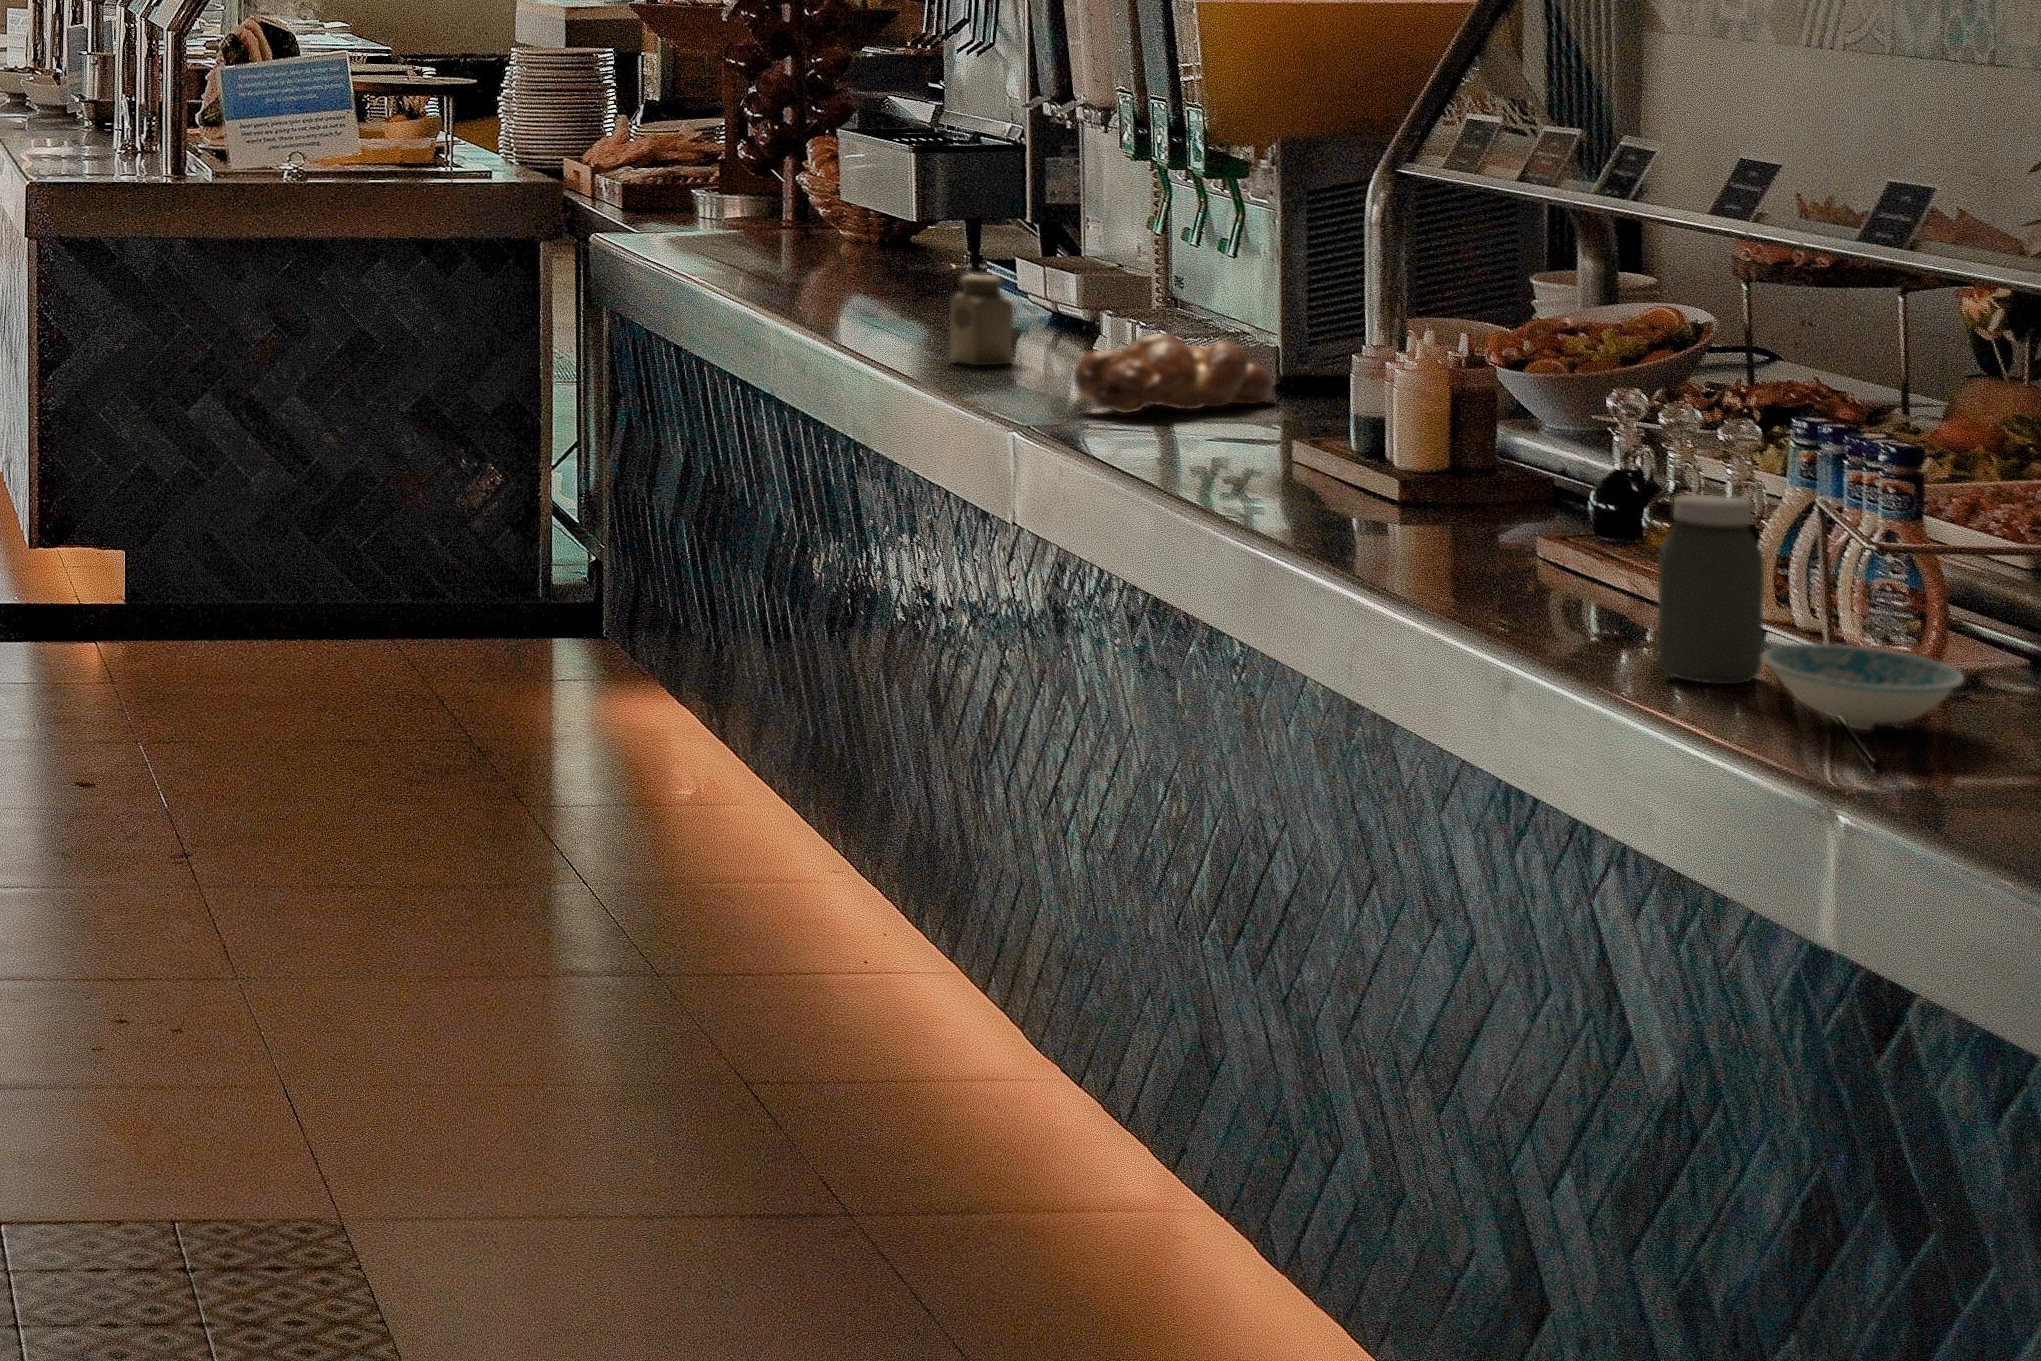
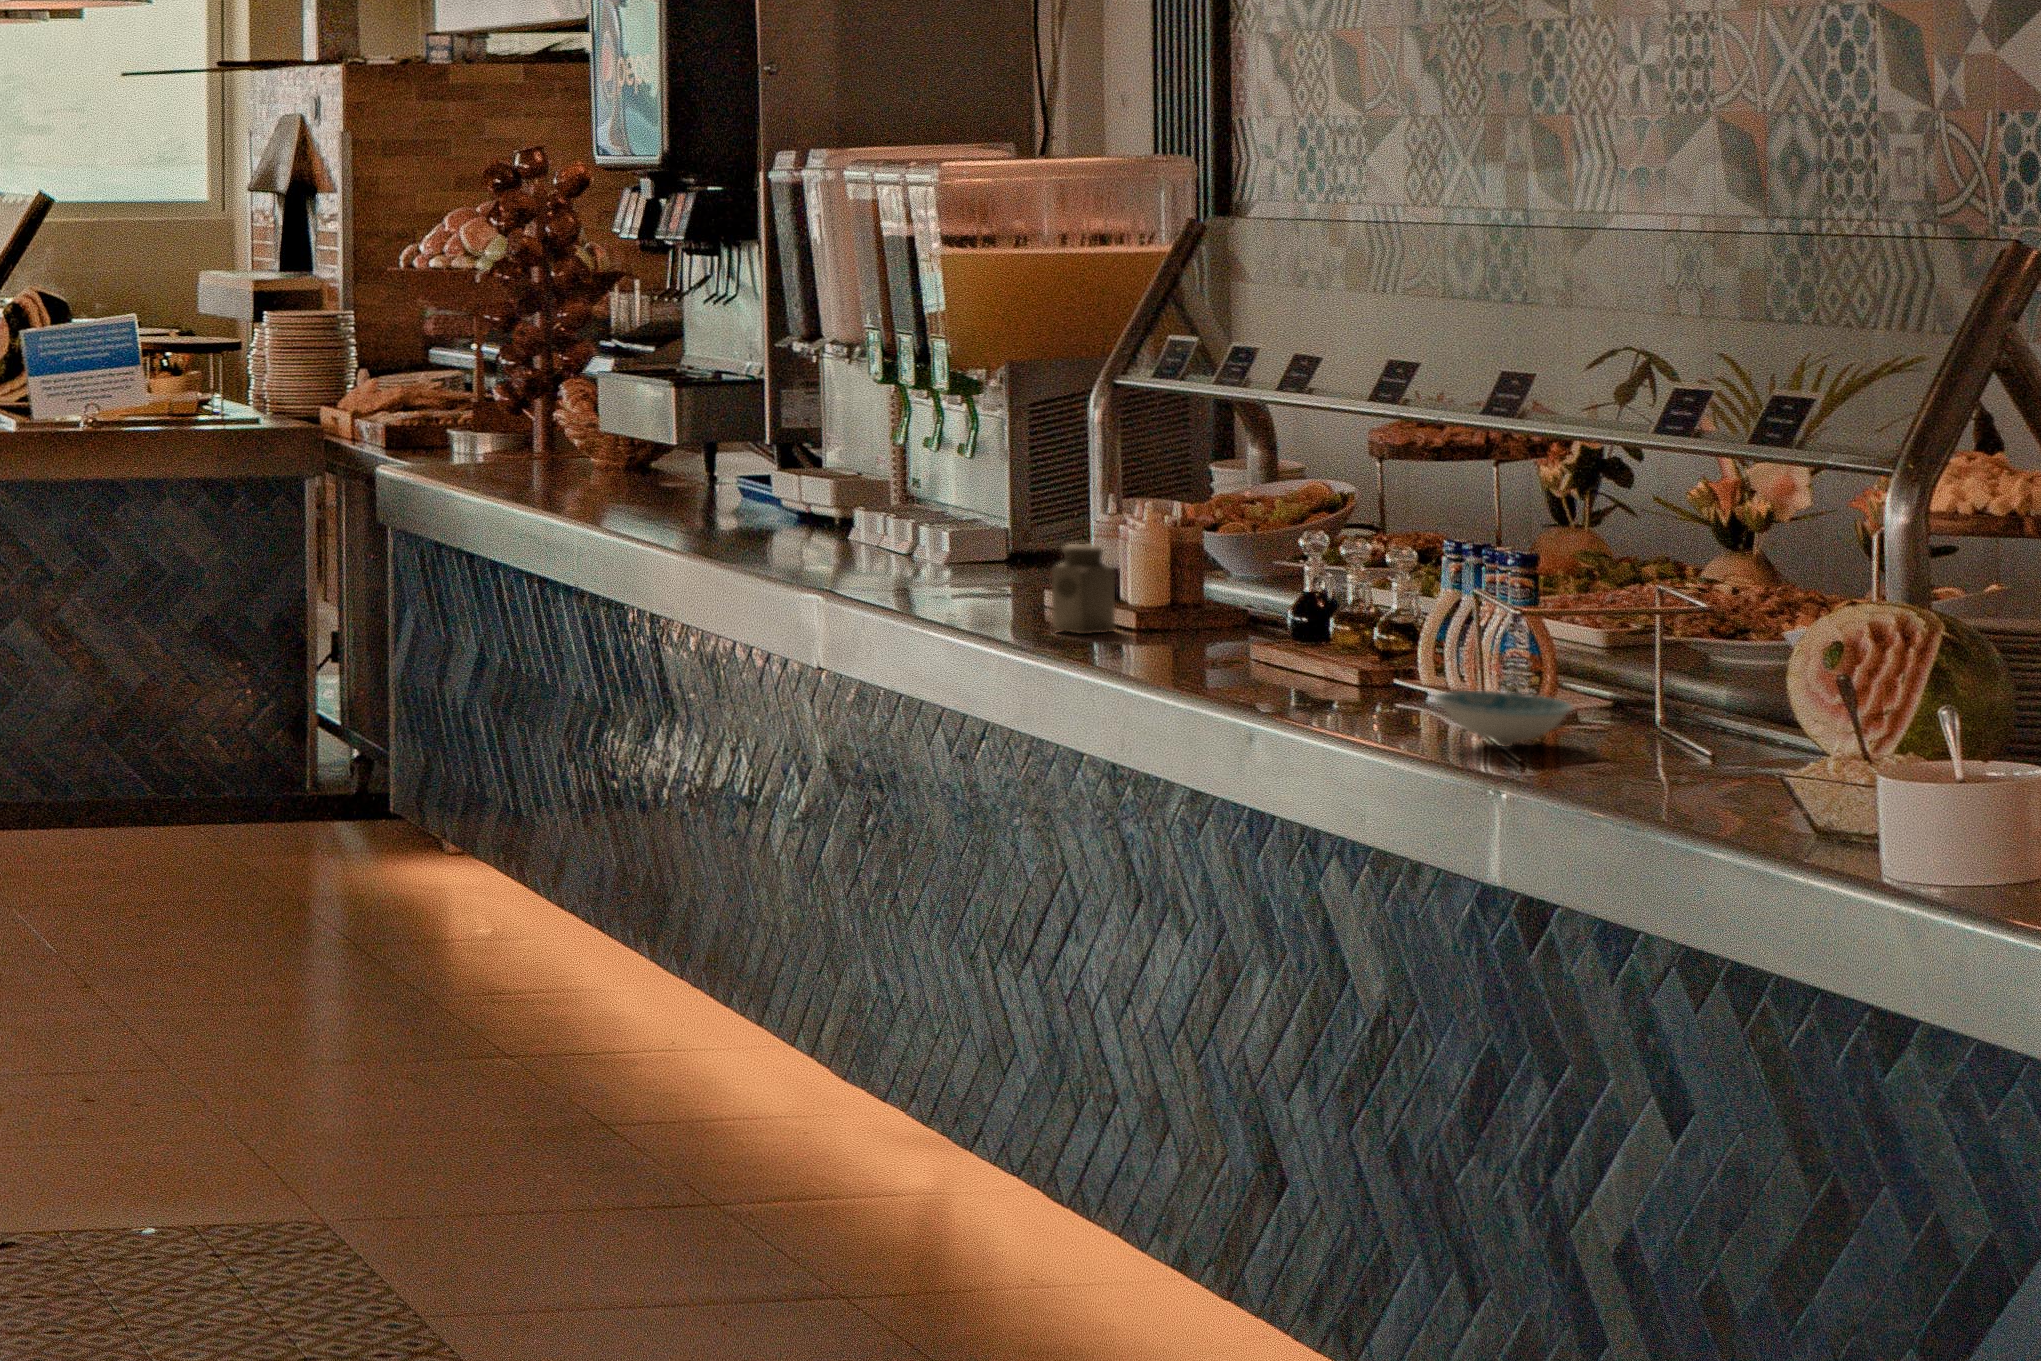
salt shaker: present [950,274,1013,365] -> present [1052,544,1115,634]
bread loaf: present [1073,333,1274,413] -> none [858,514,1011,577]
jar: present [1657,495,1764,684] -> none [1356,591,1429,725]

